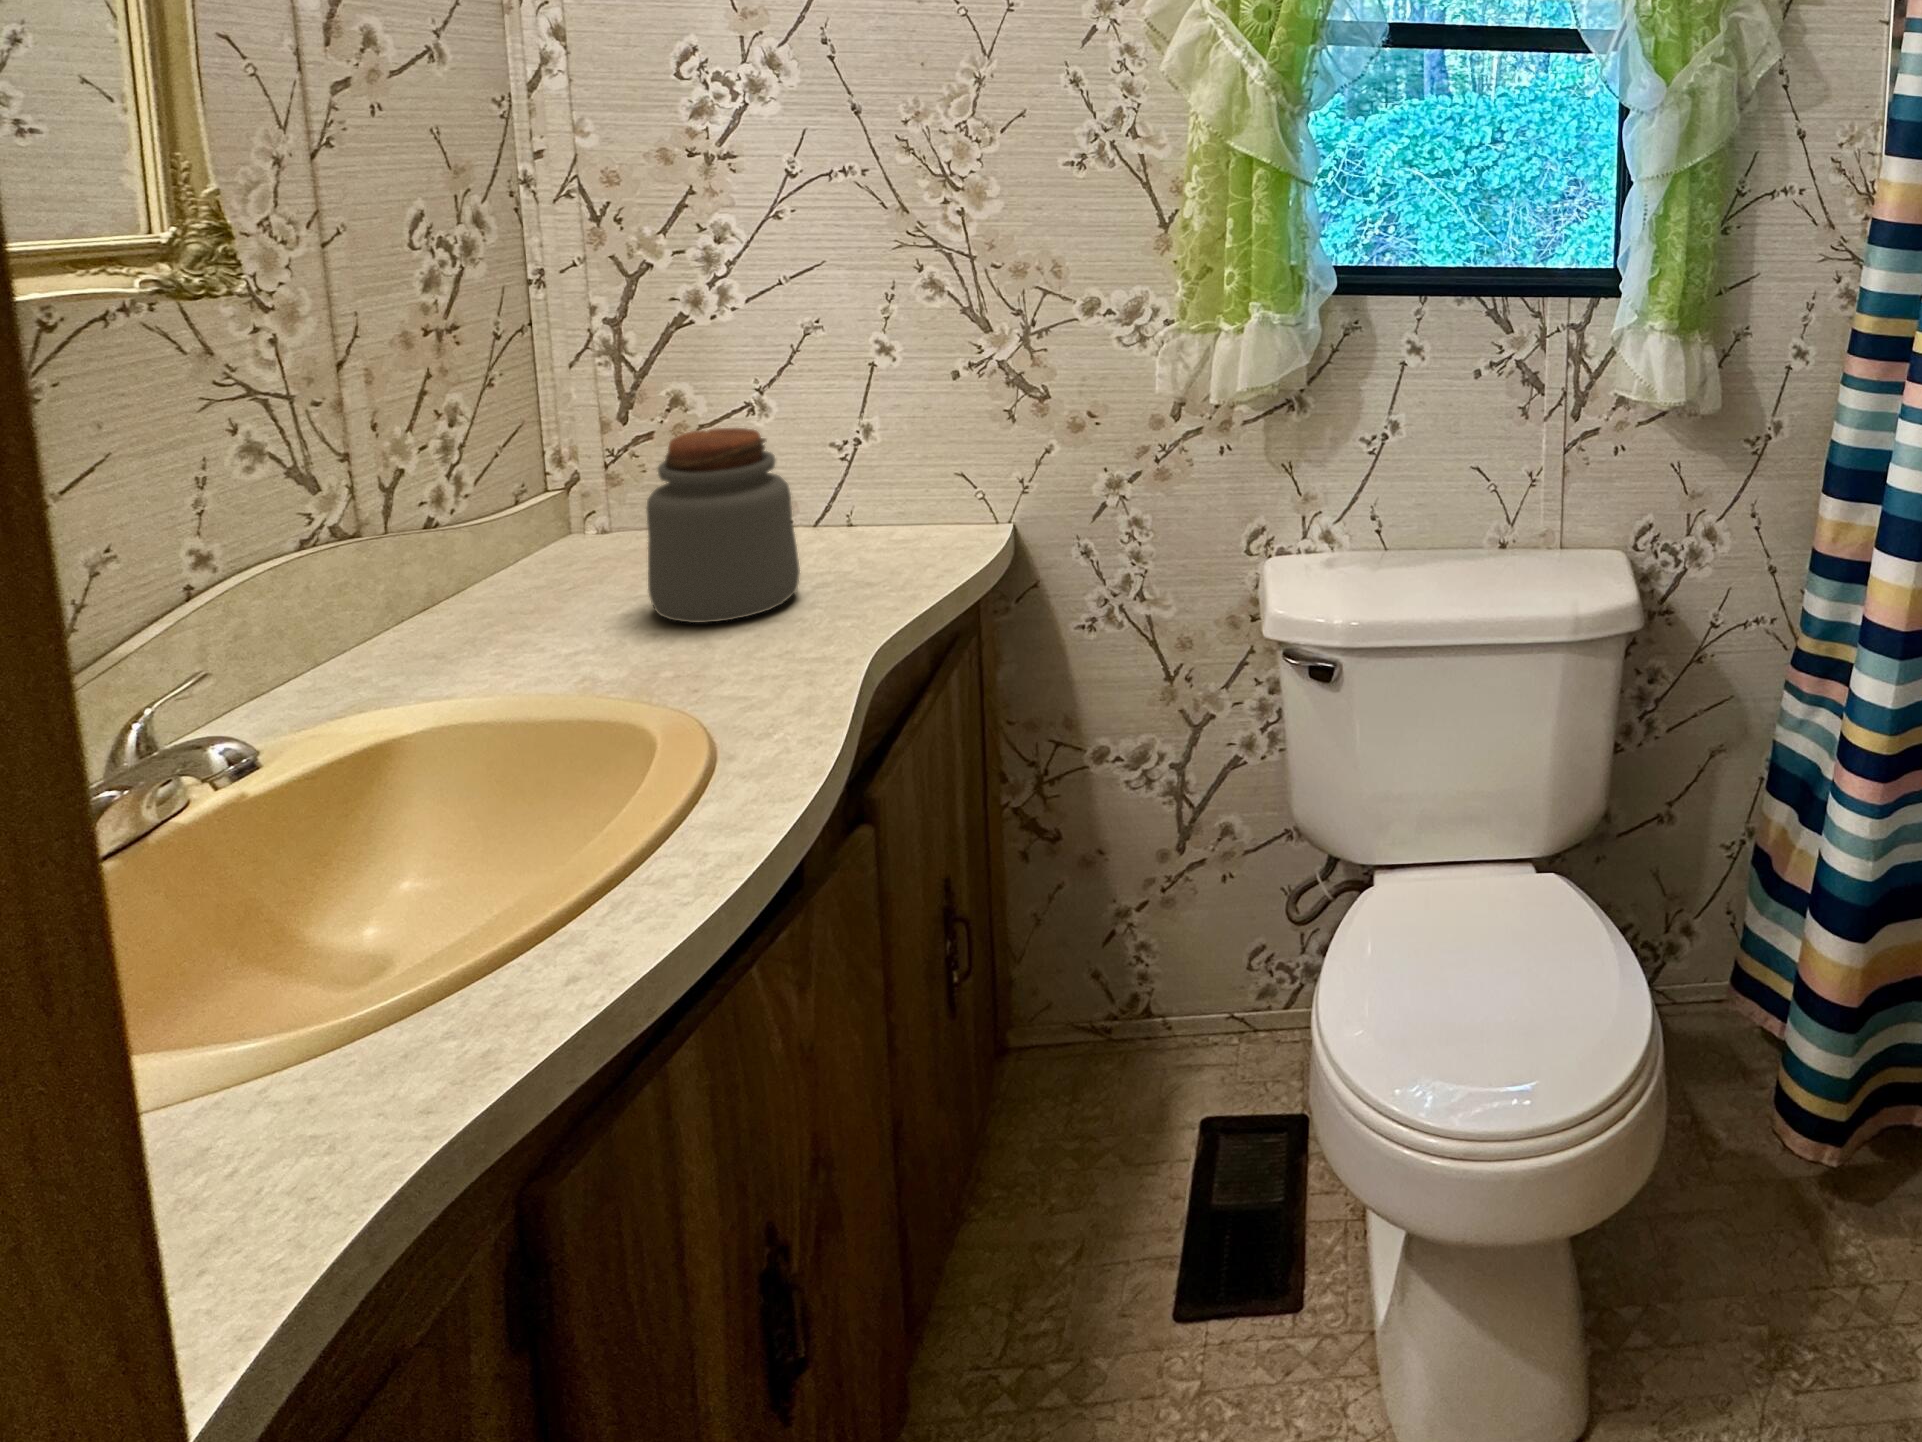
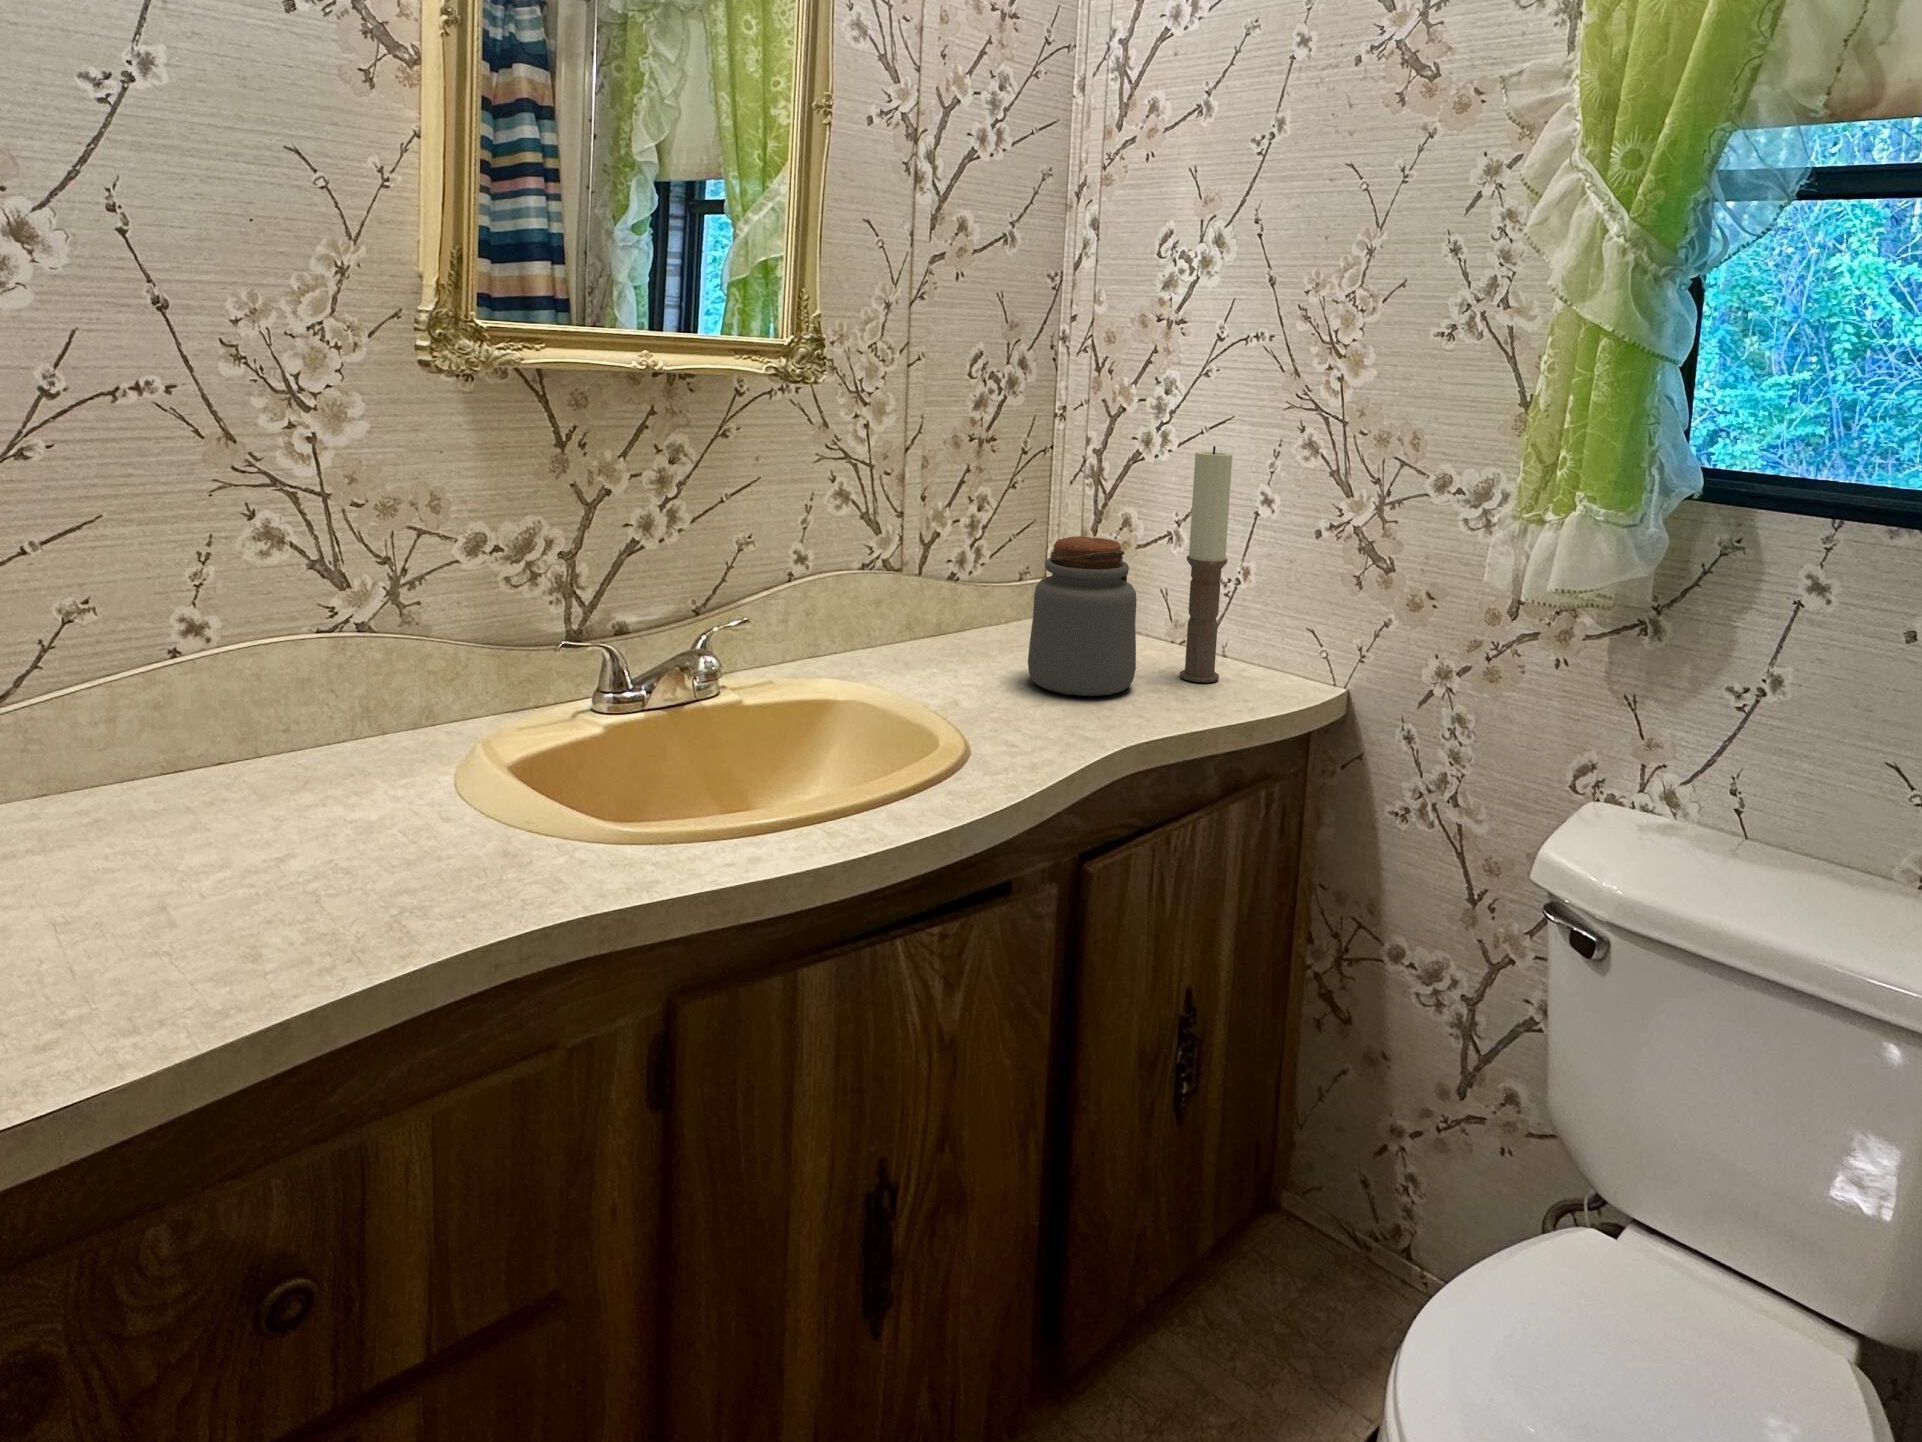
candle: none [814,300,876,562] -> present [1180,446,1232,682]

